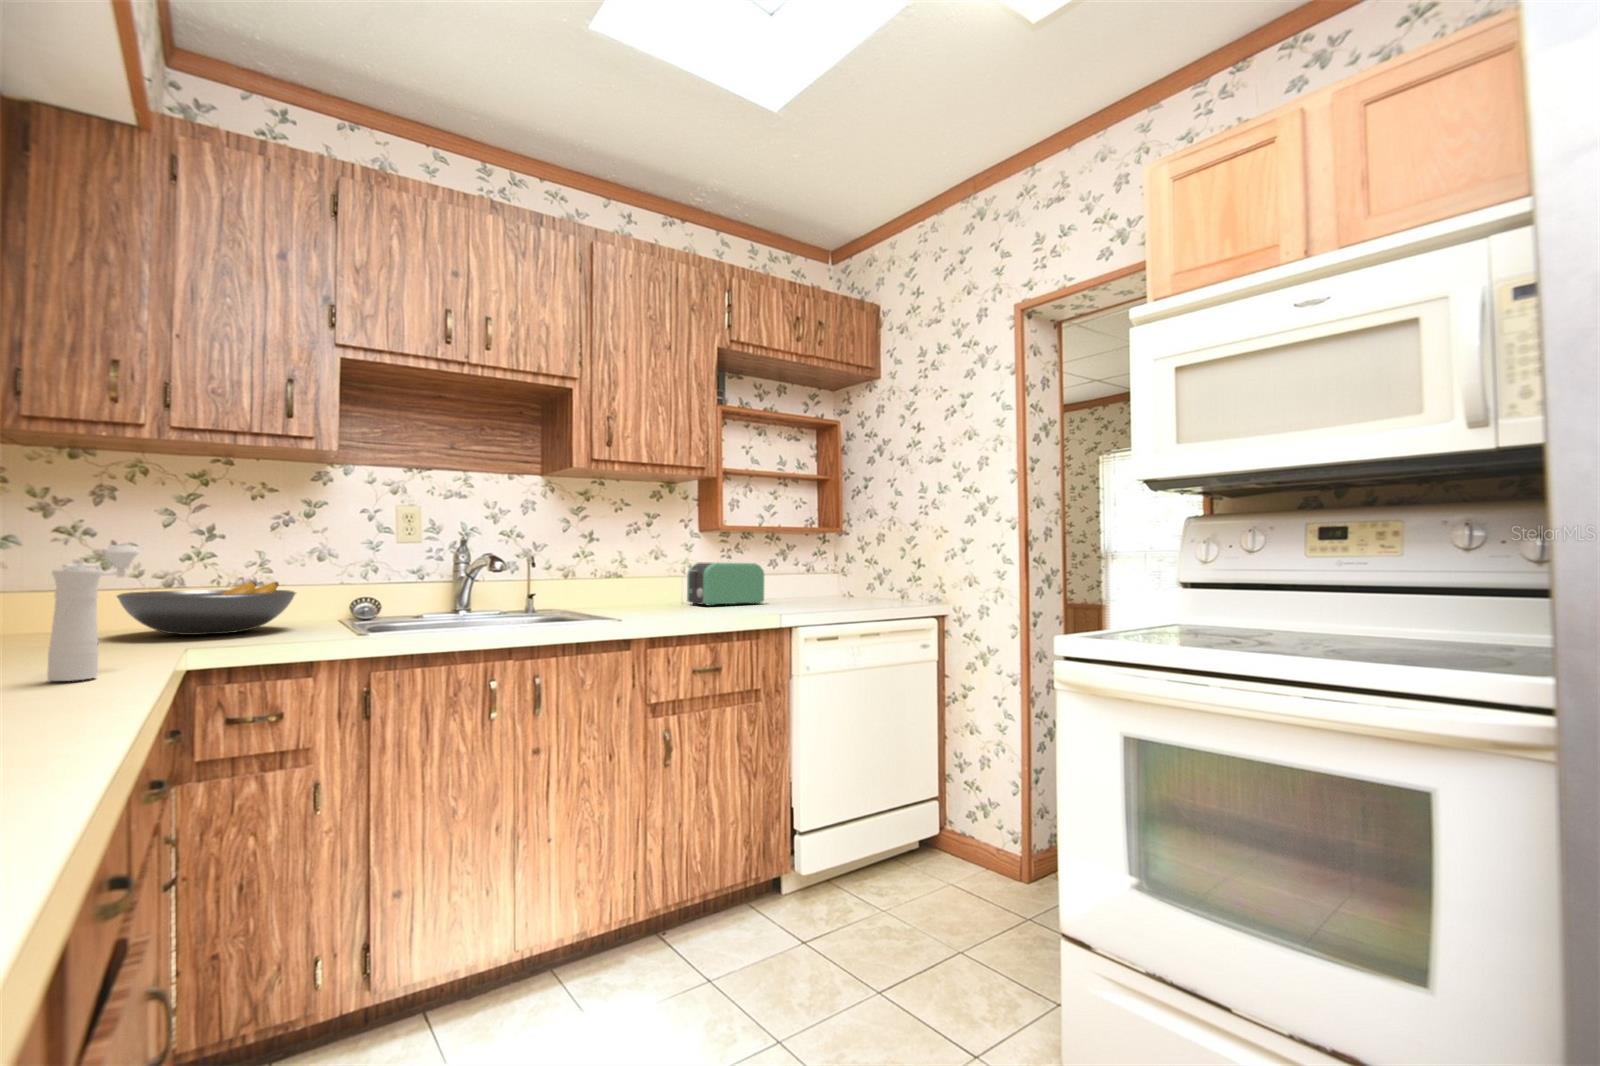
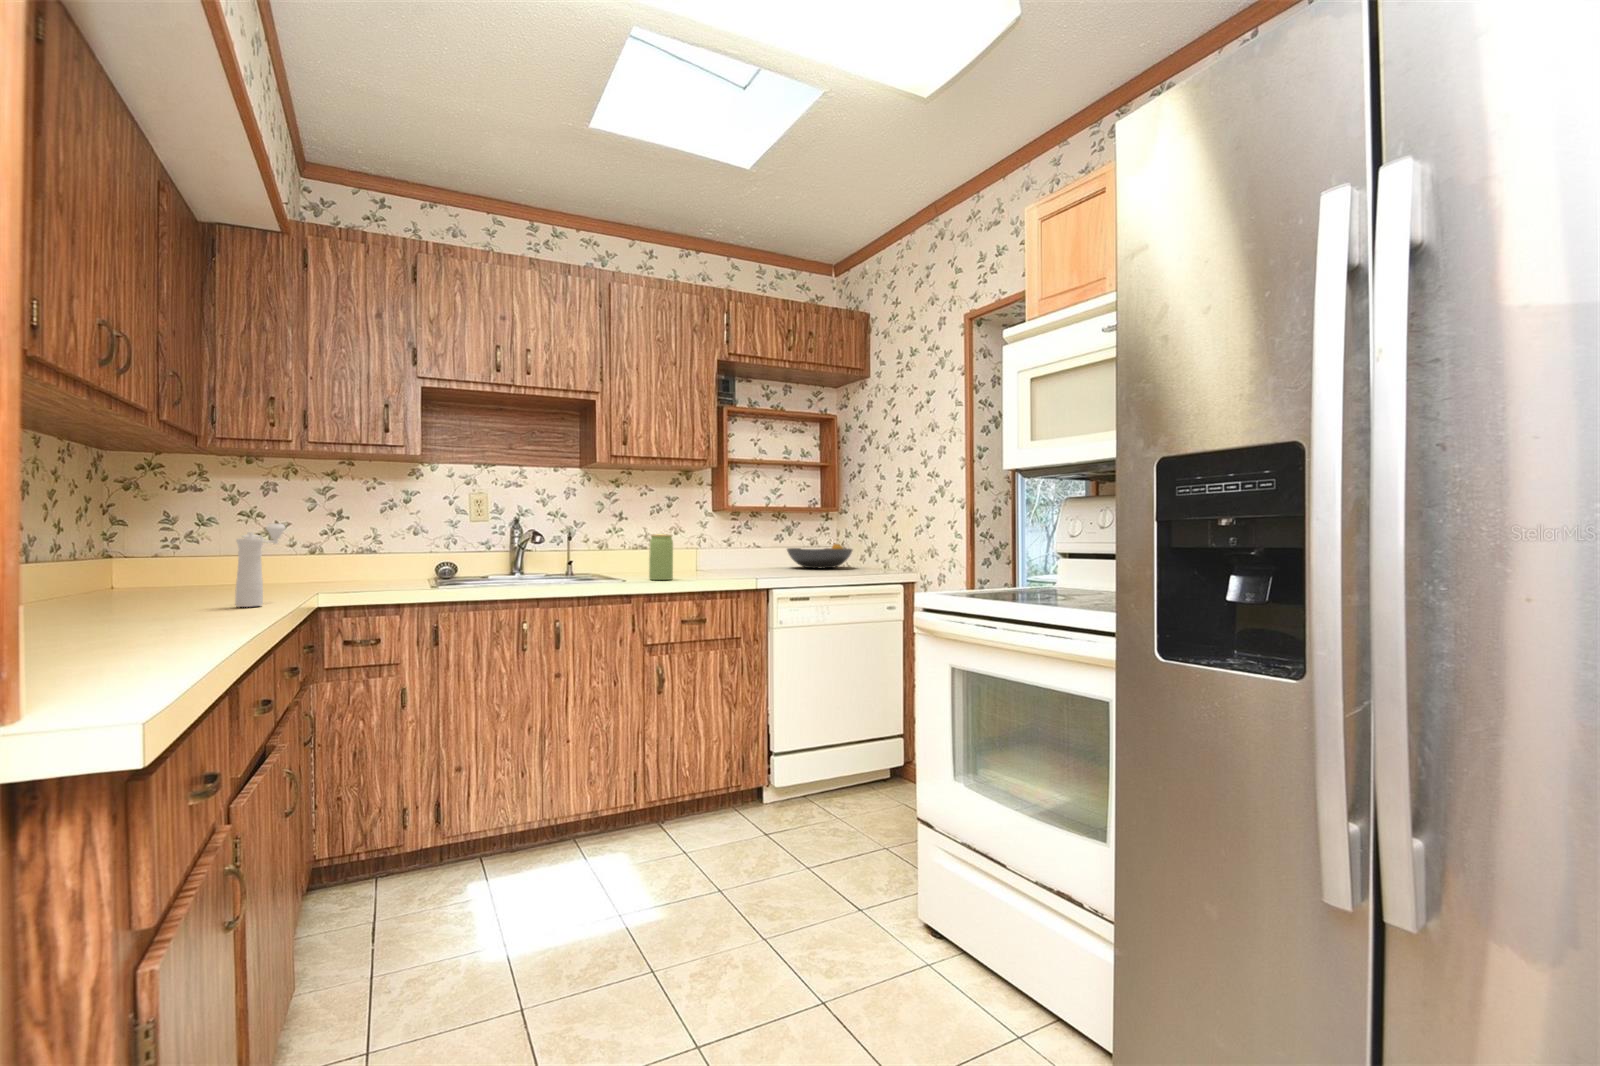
jar: none [645,560,676,618] -> present [649,534,673,580]
toaster: present [687,562,764,606] -> none [698,537,762,572]
fruit bowl: present [117,582,296,635] -> present [787,544,853,568]

